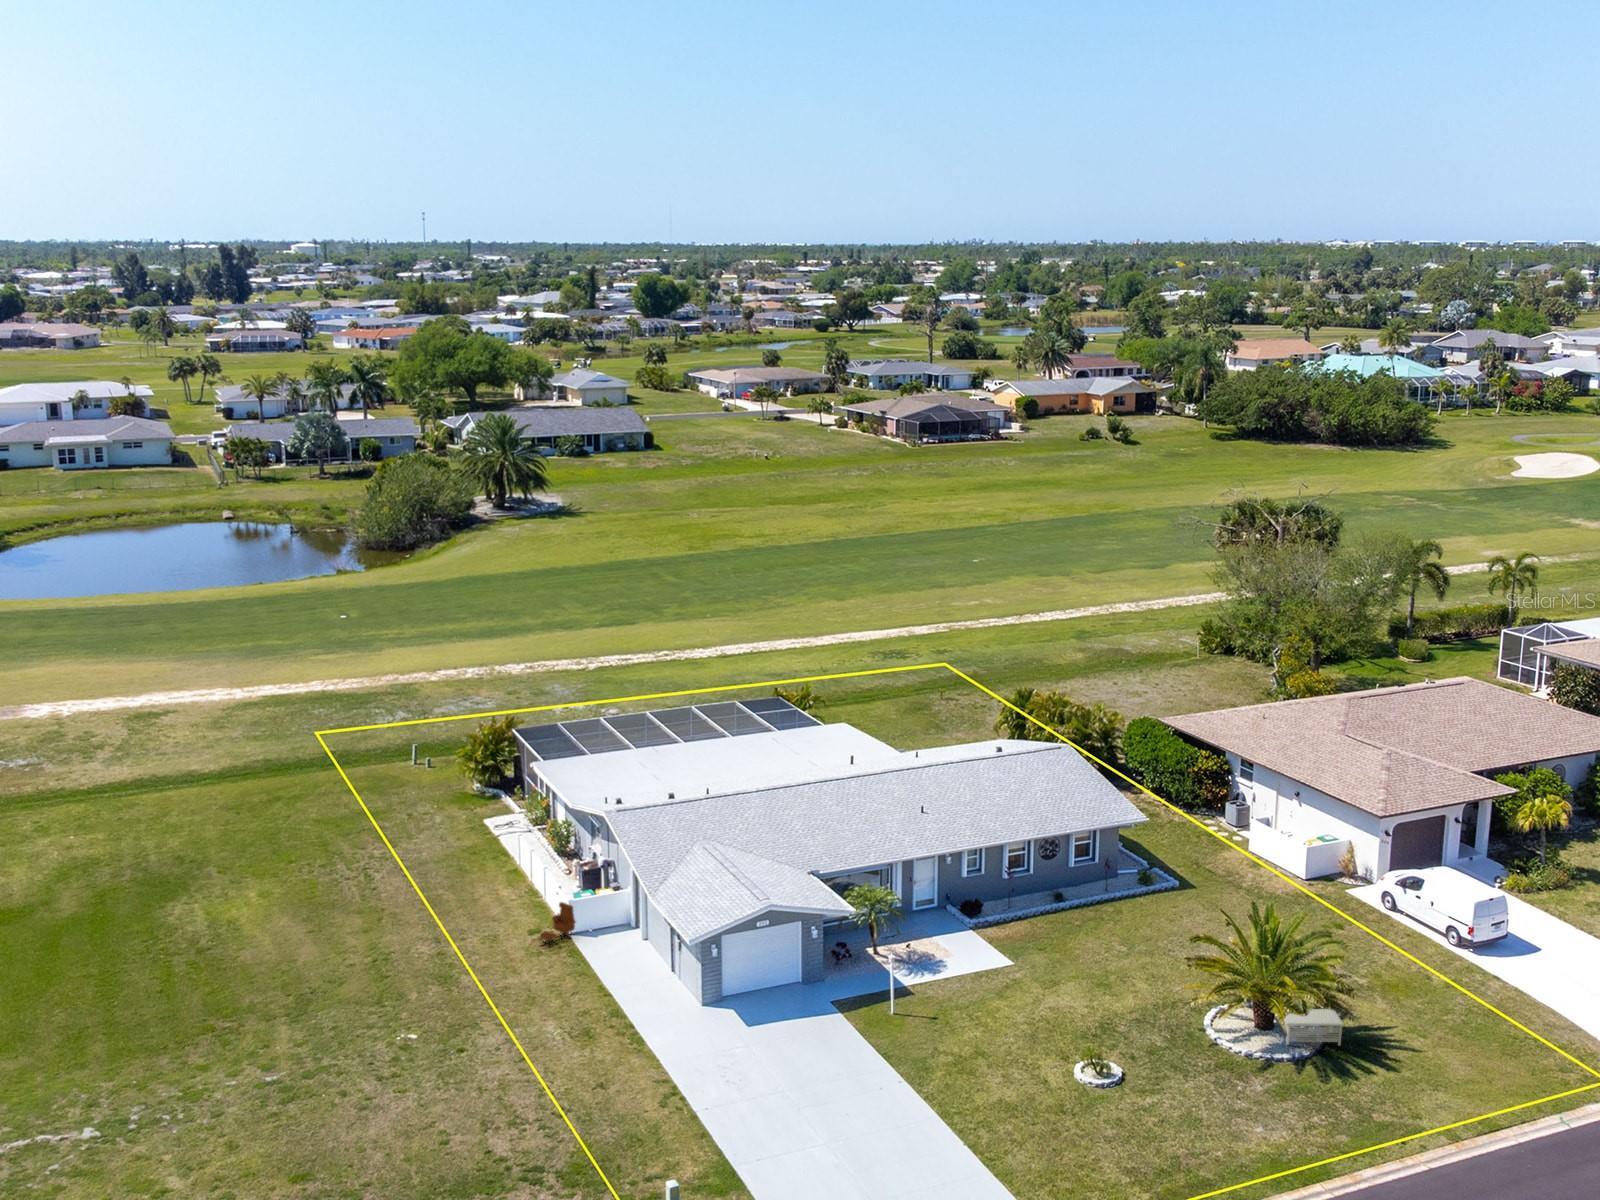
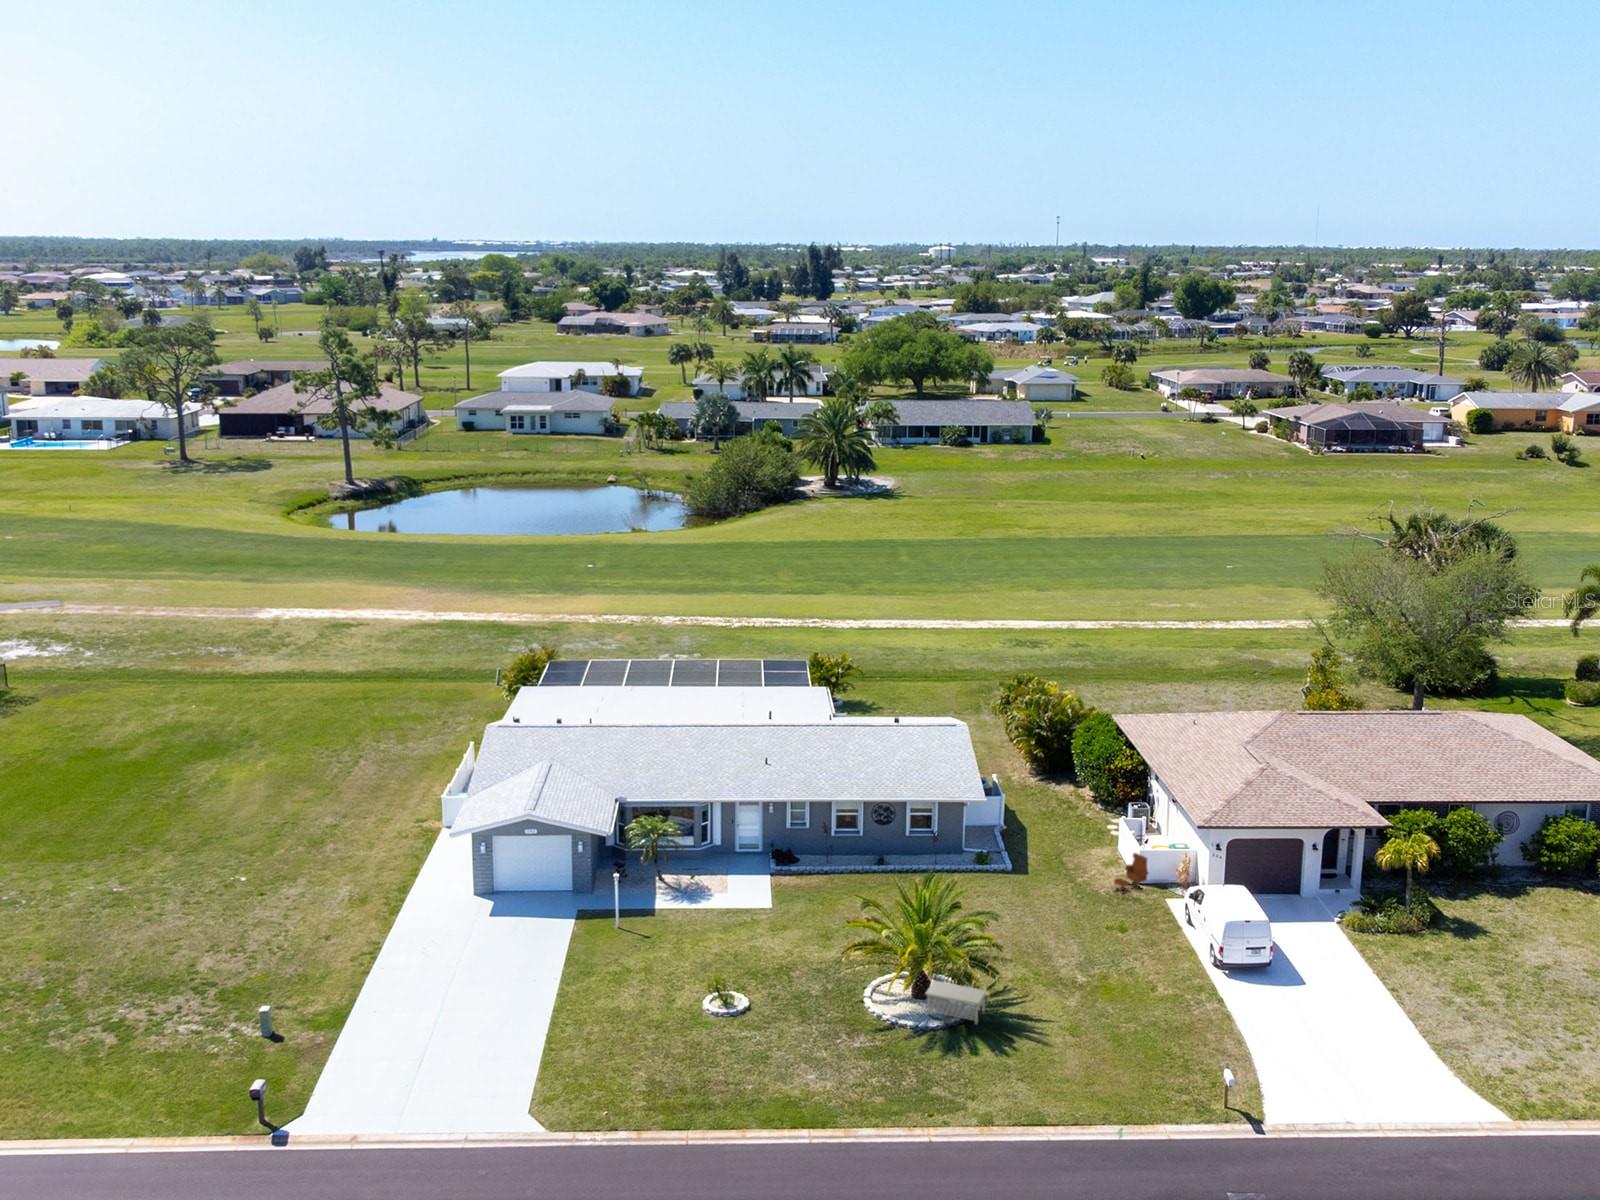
lounge chair: present [540,902,576,945] -> present [1114,853,1149,891]

